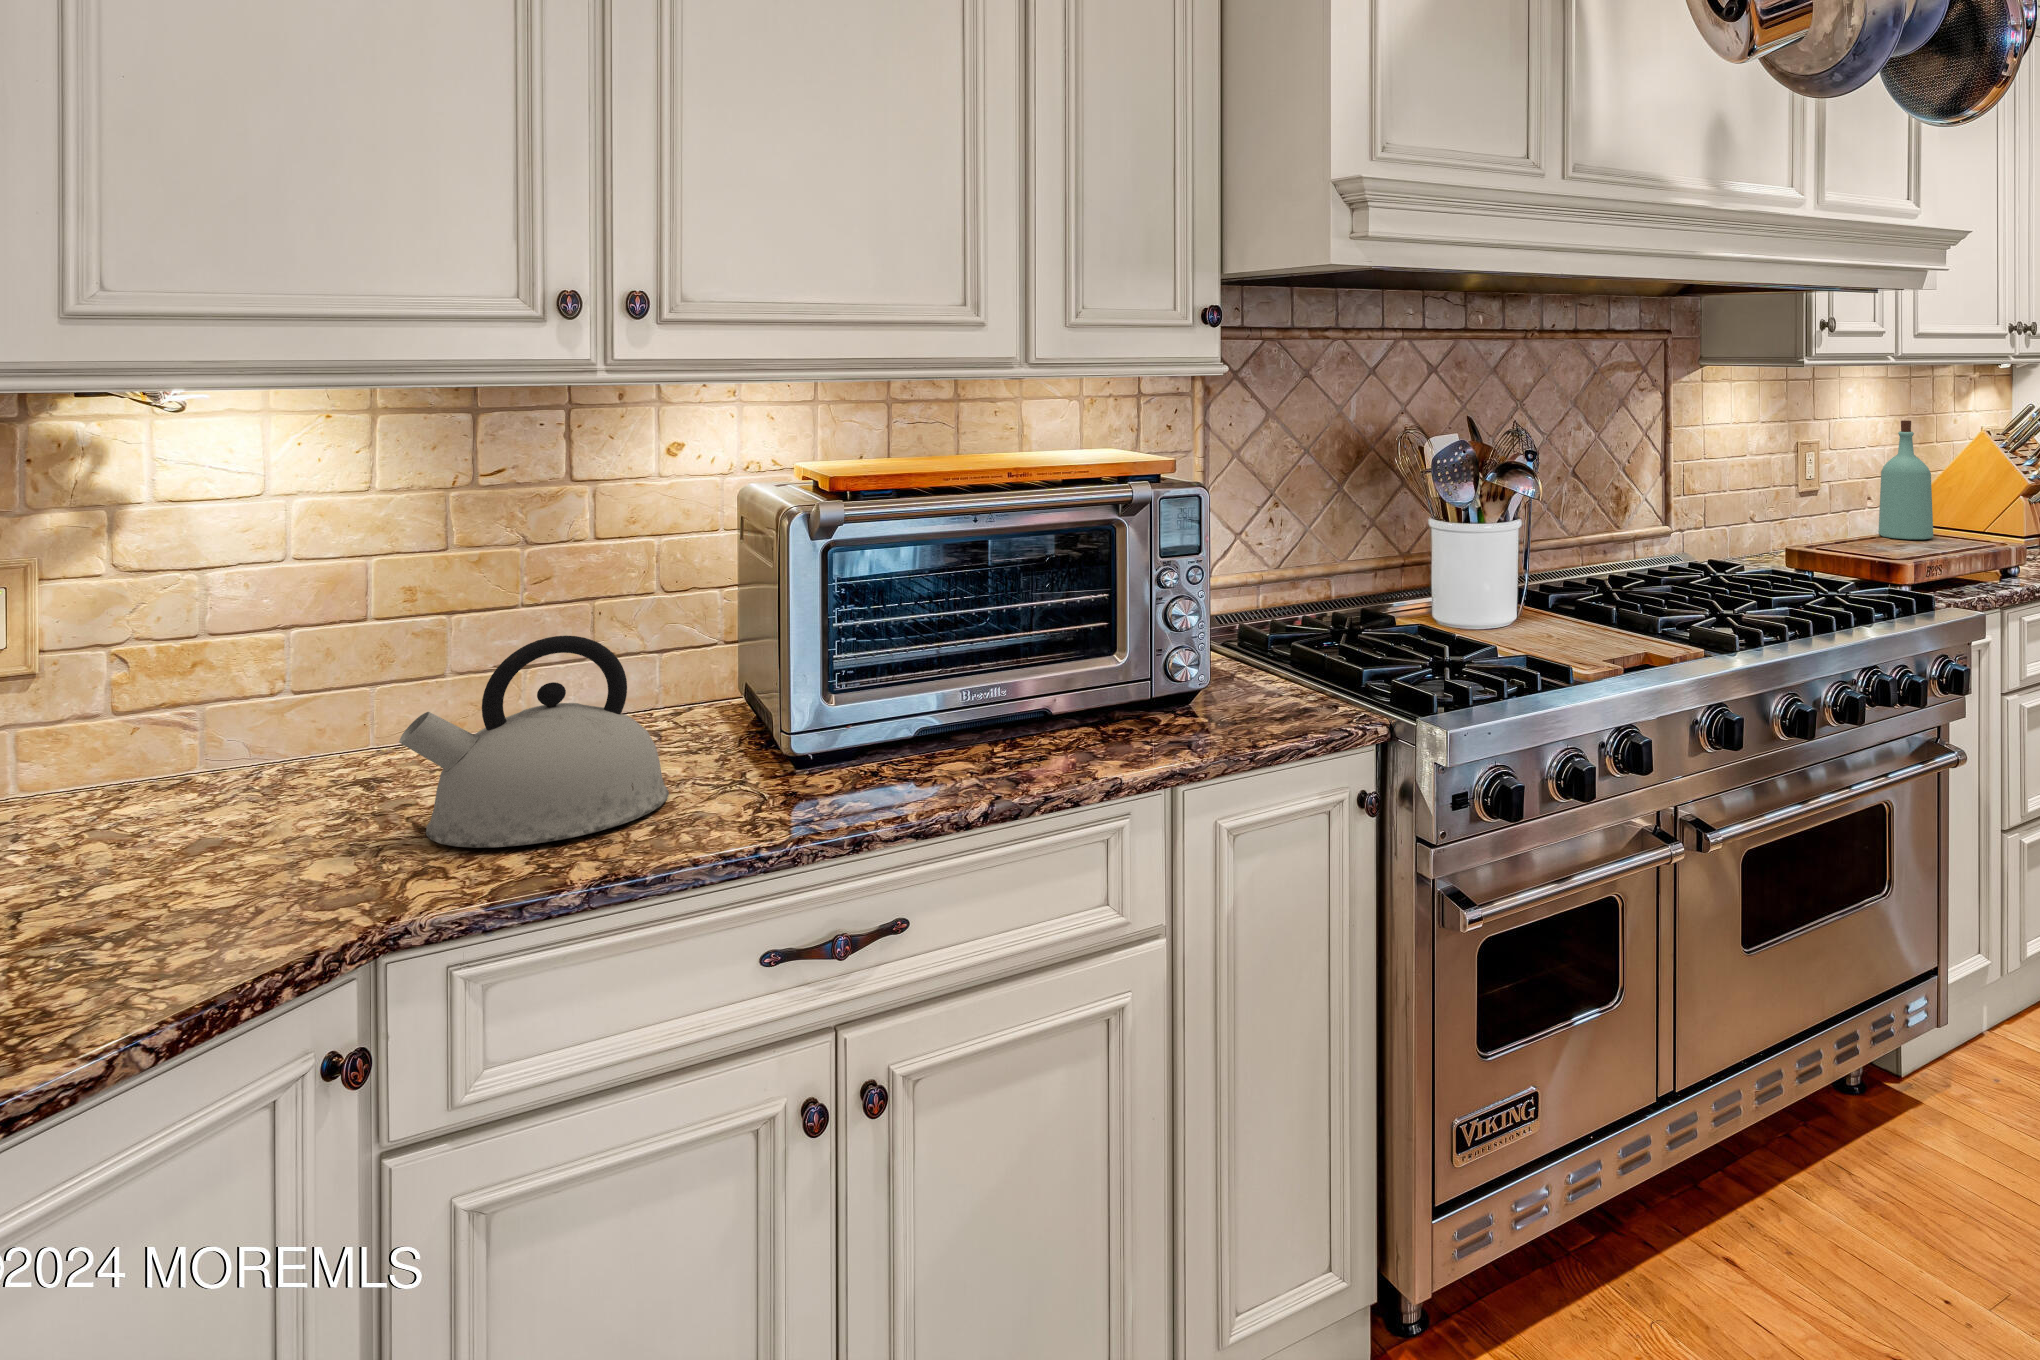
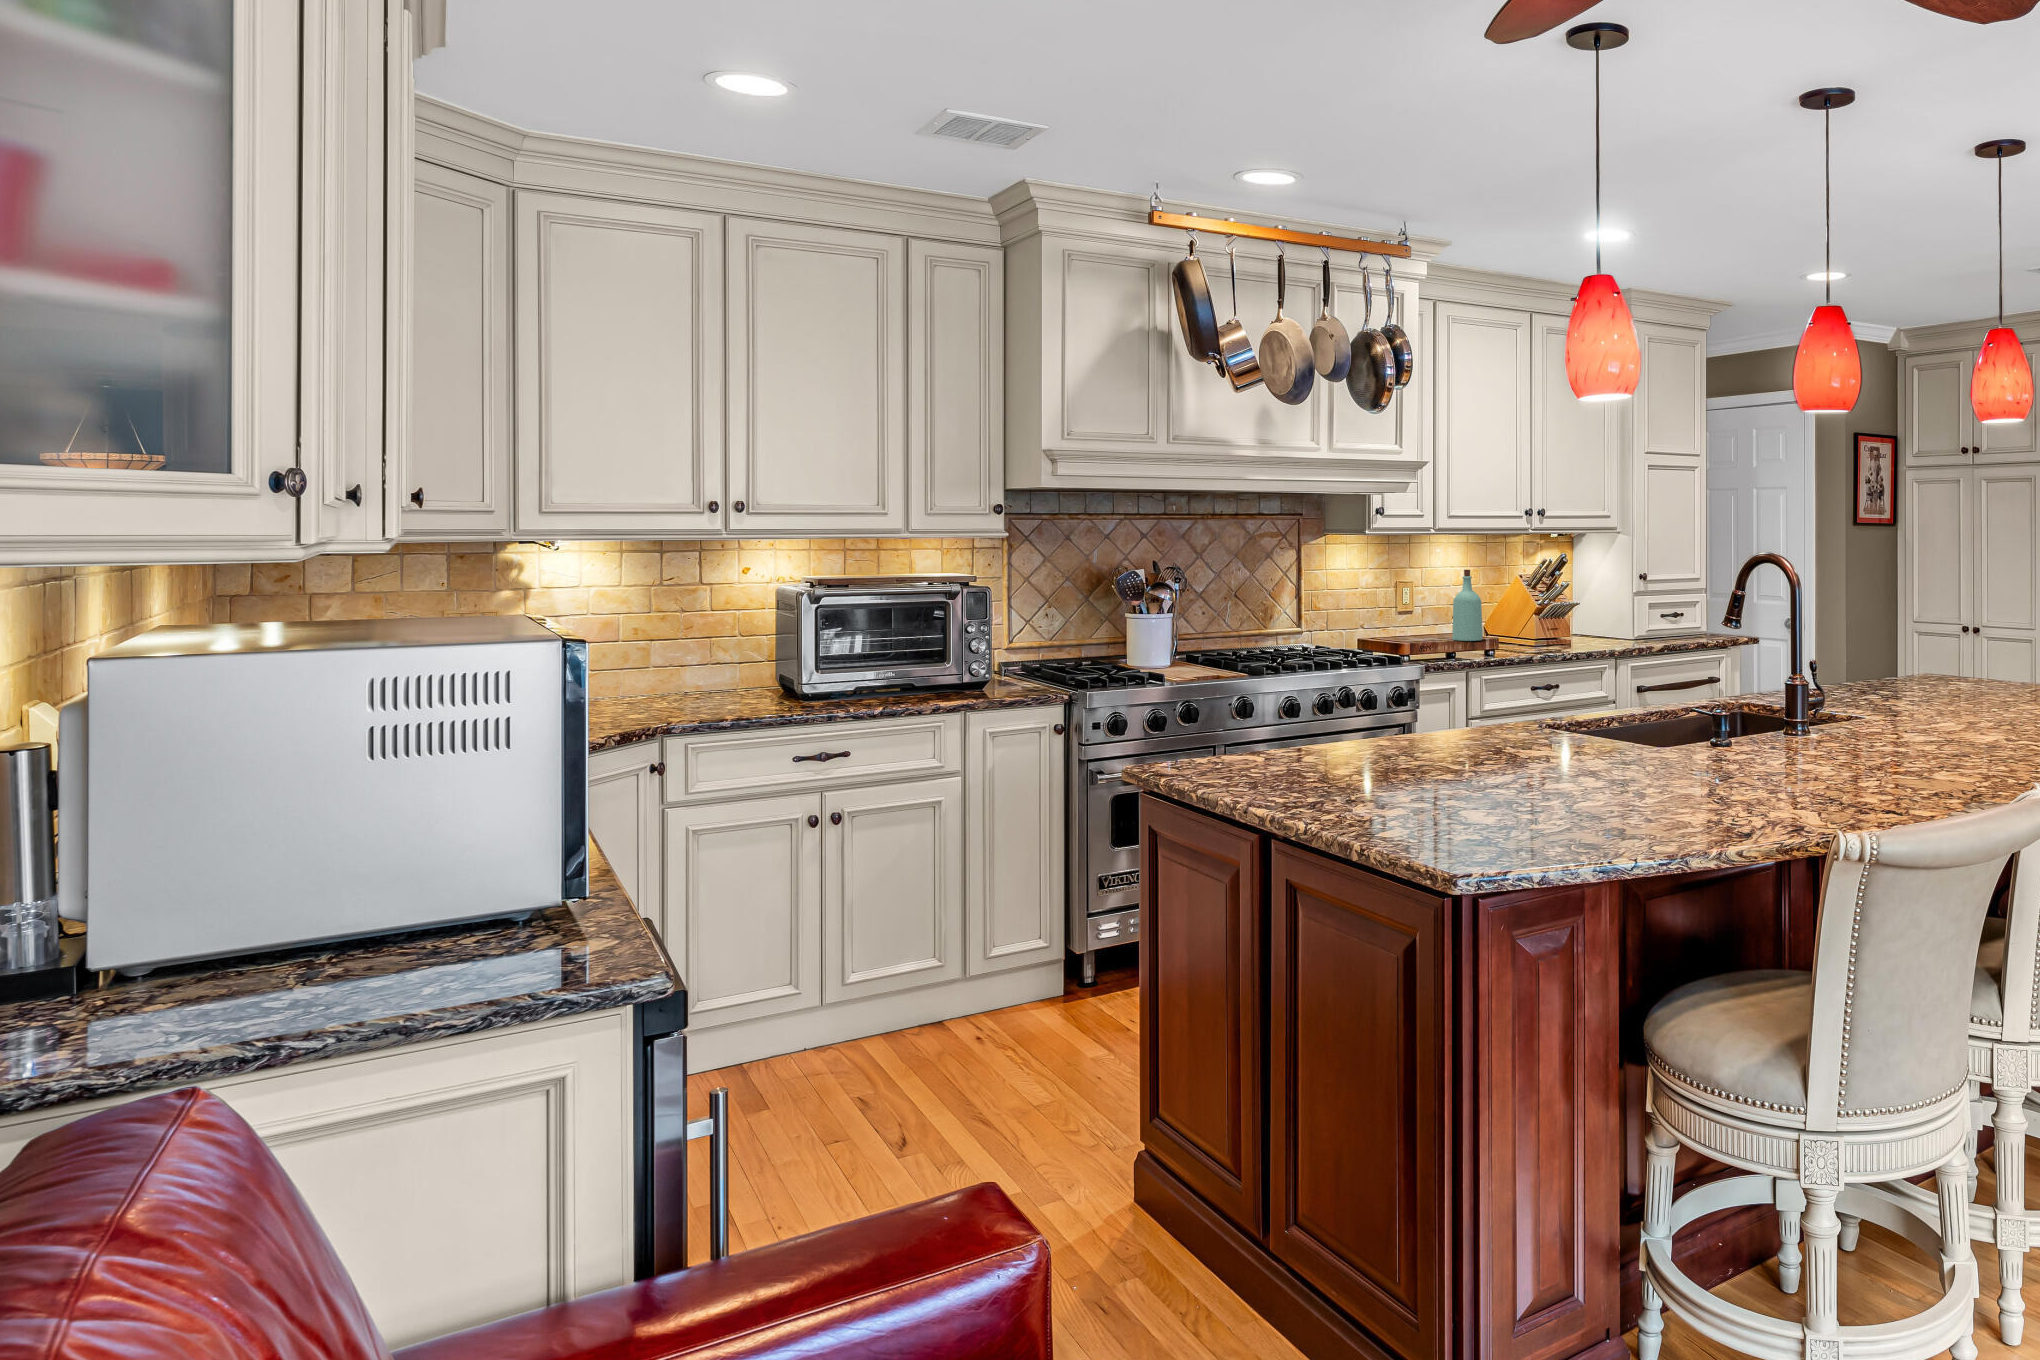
kettle: present [399,636,669,848] -> none [653,639,752,713]

